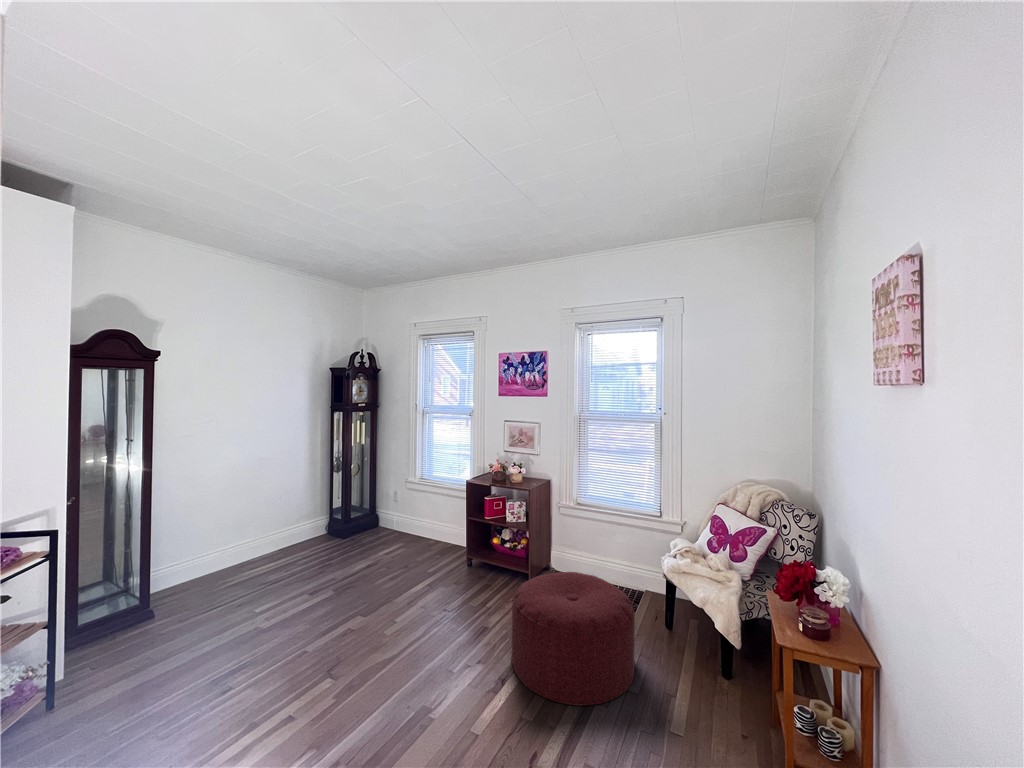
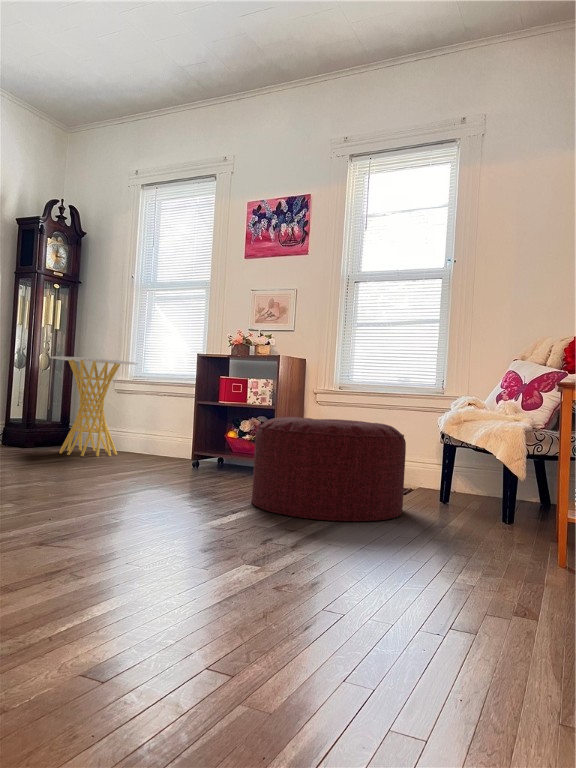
side table: none [358,469,423,552] -> present [50,356,137,456]

